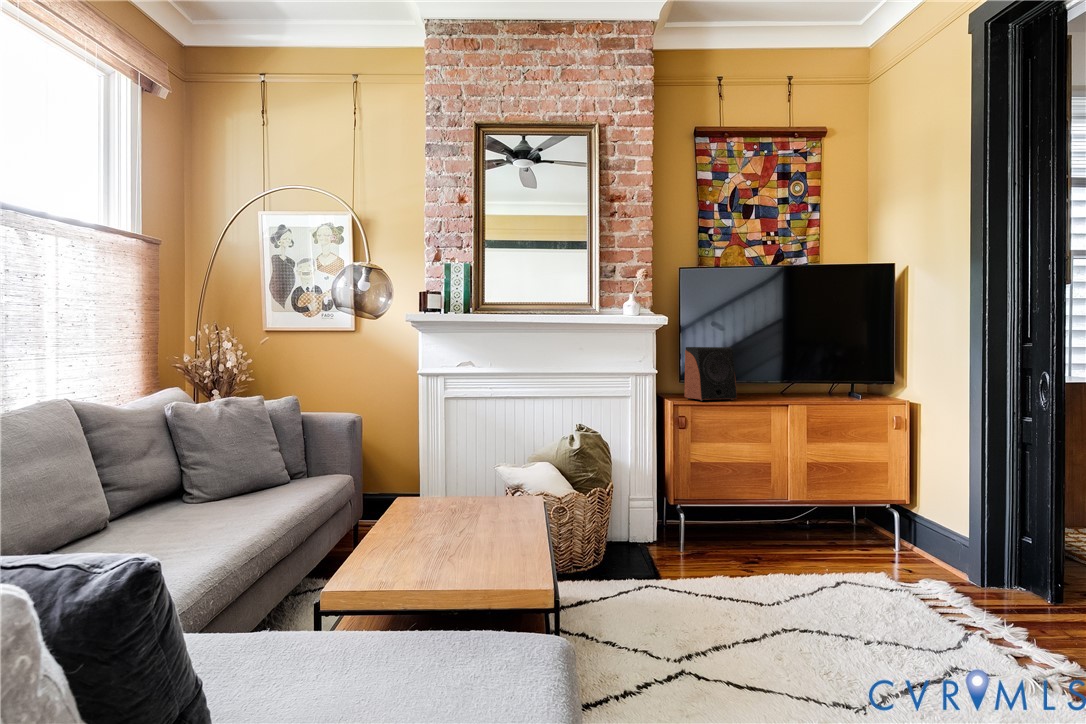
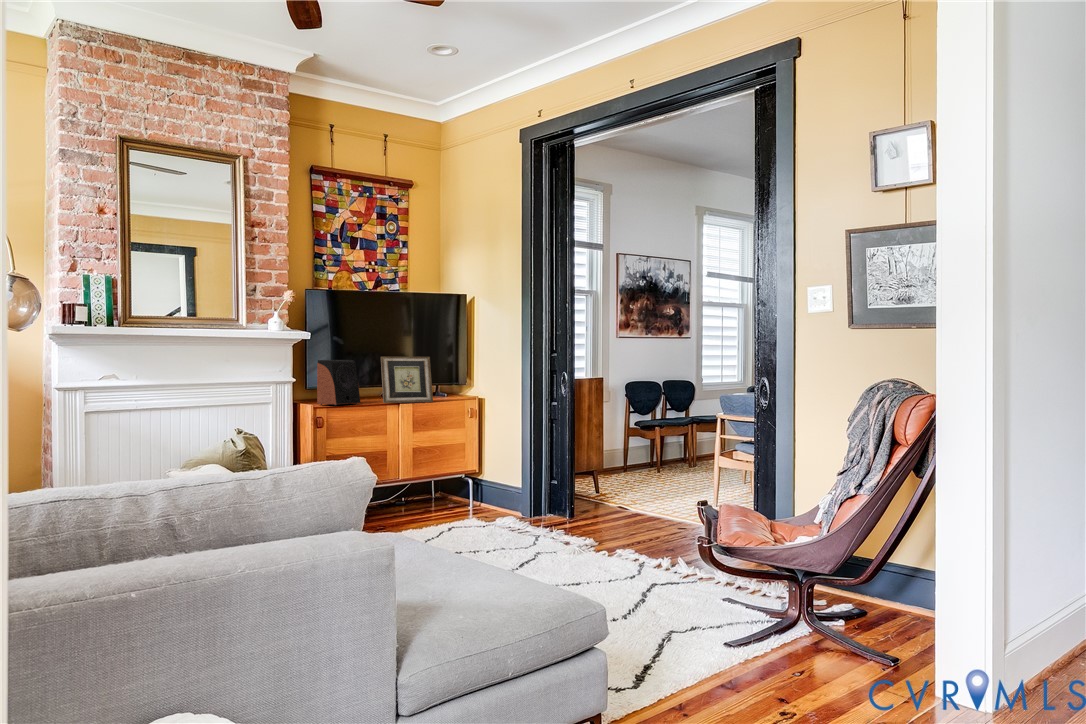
picture frame: none [765,343,836,403] -> present [381,357,433,403]

